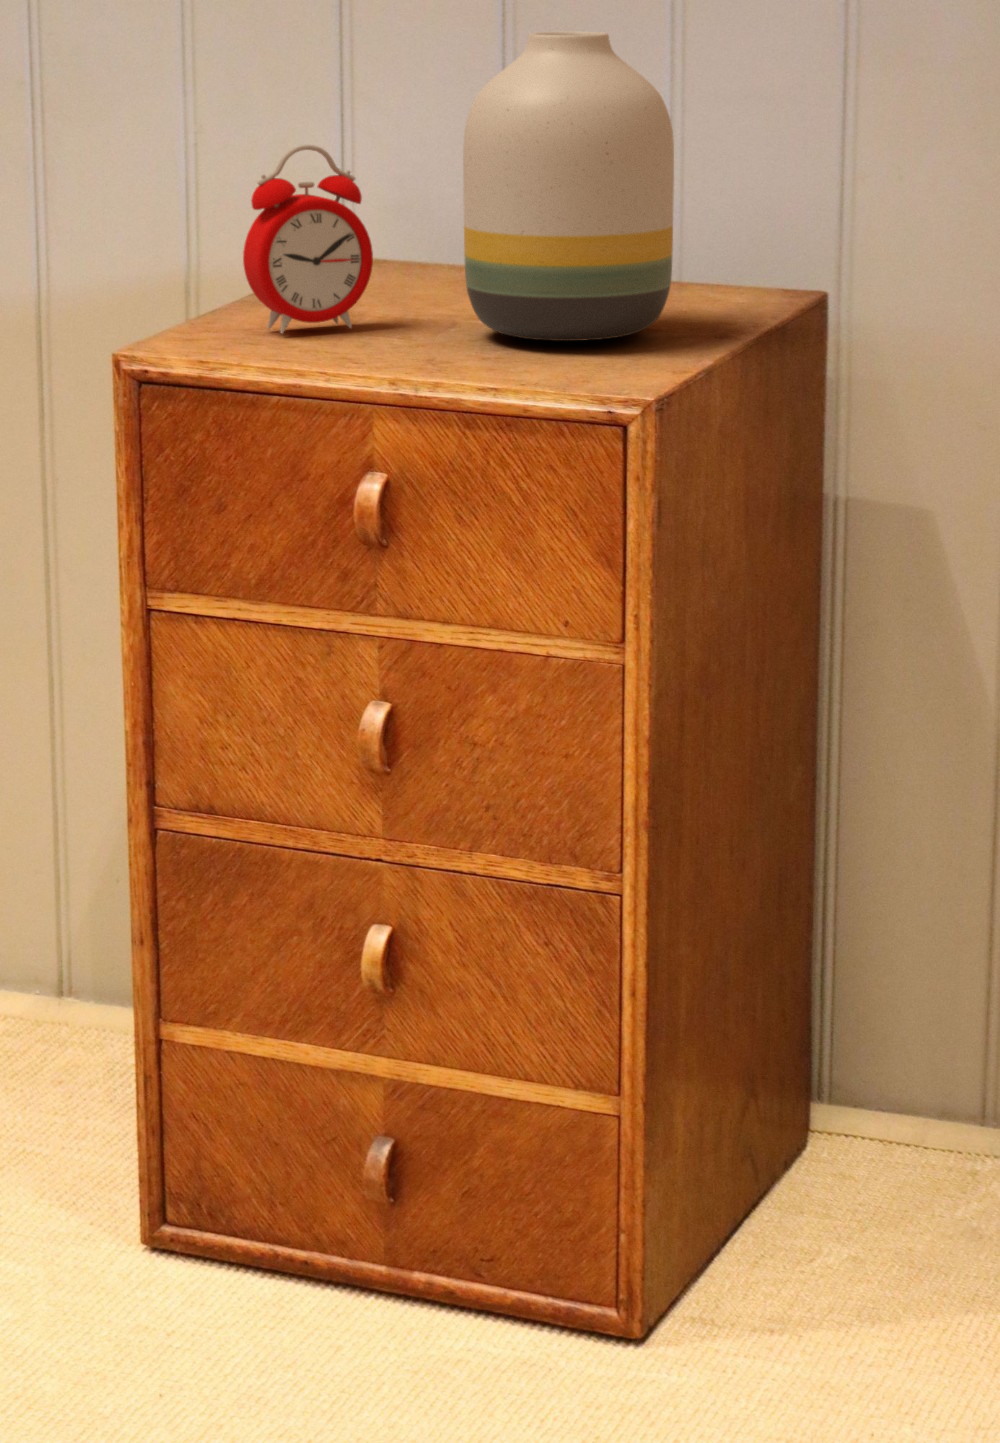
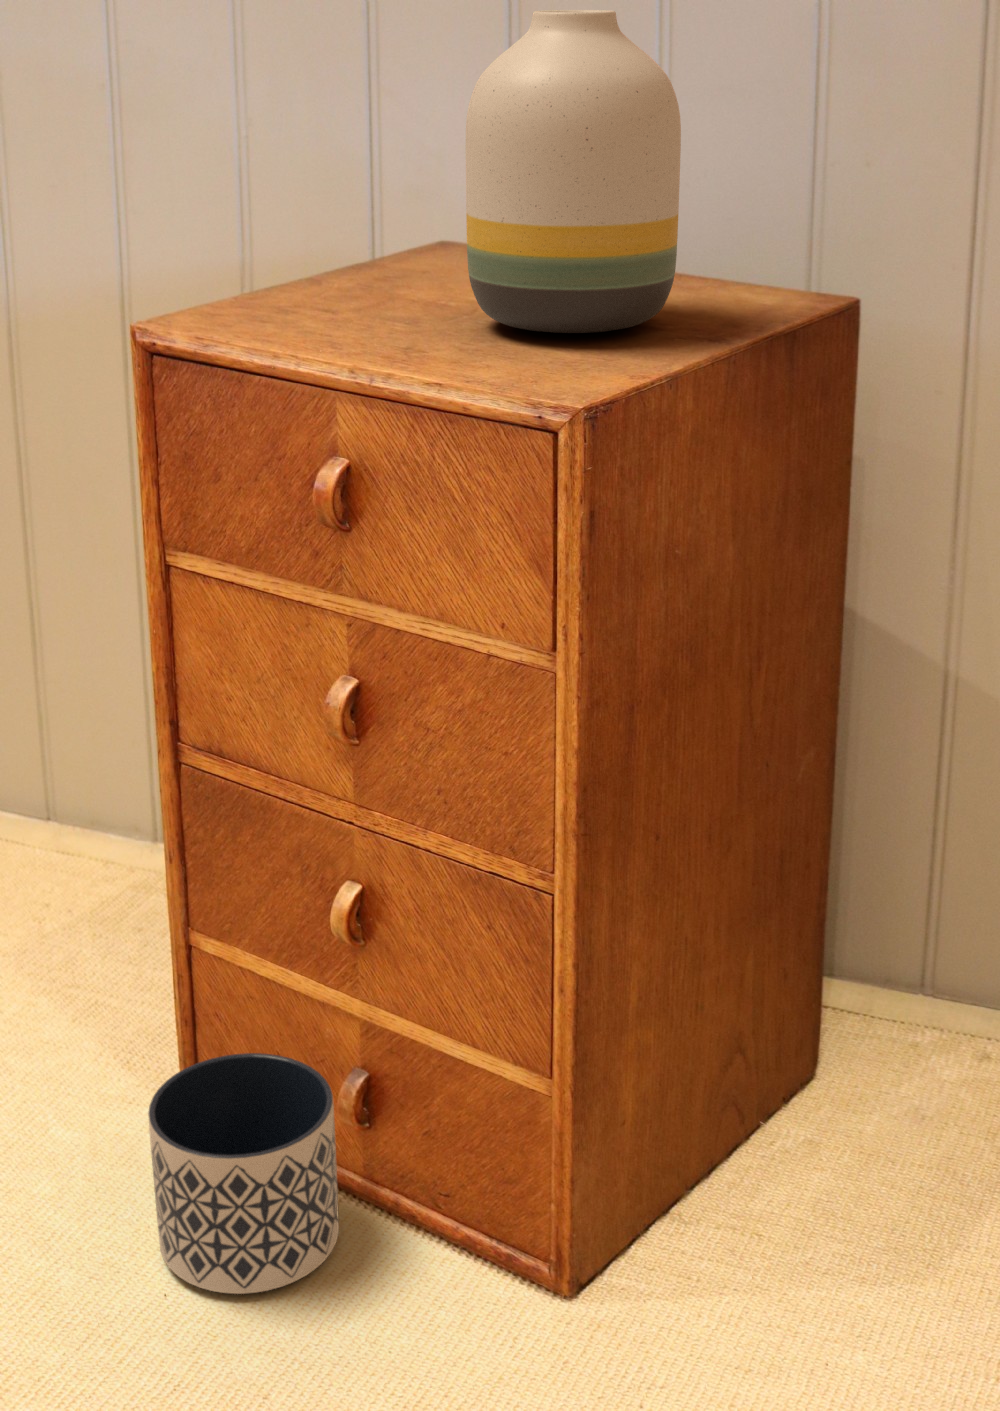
alarm clock: present [243,145,373,333] -> none [271,123,395,310]
planter: none [186,1132,386,1378] -> present [148,1053,339,1294]

